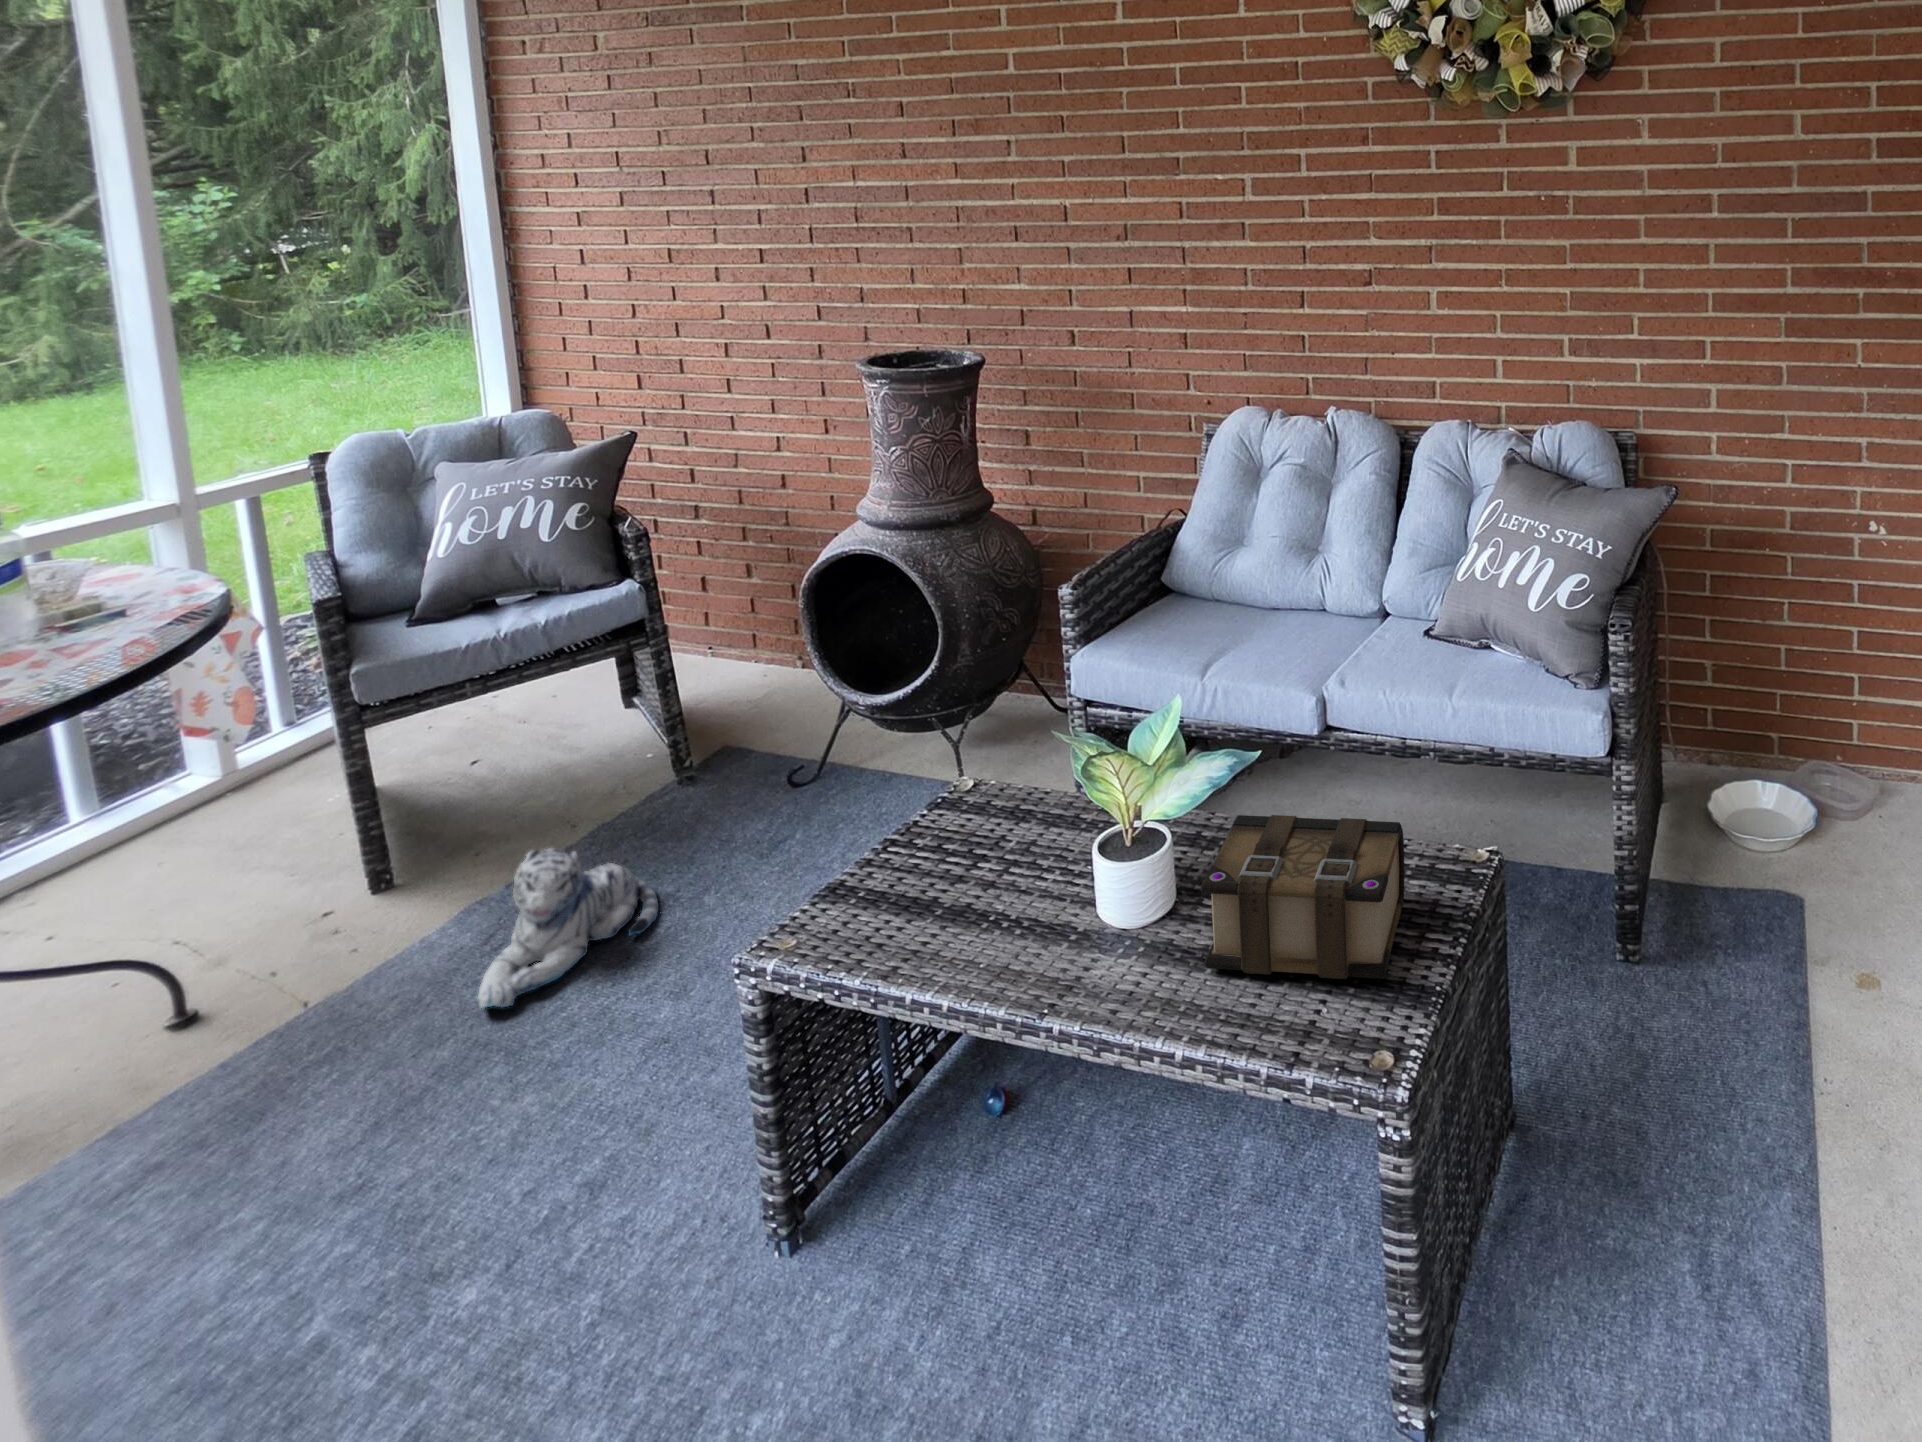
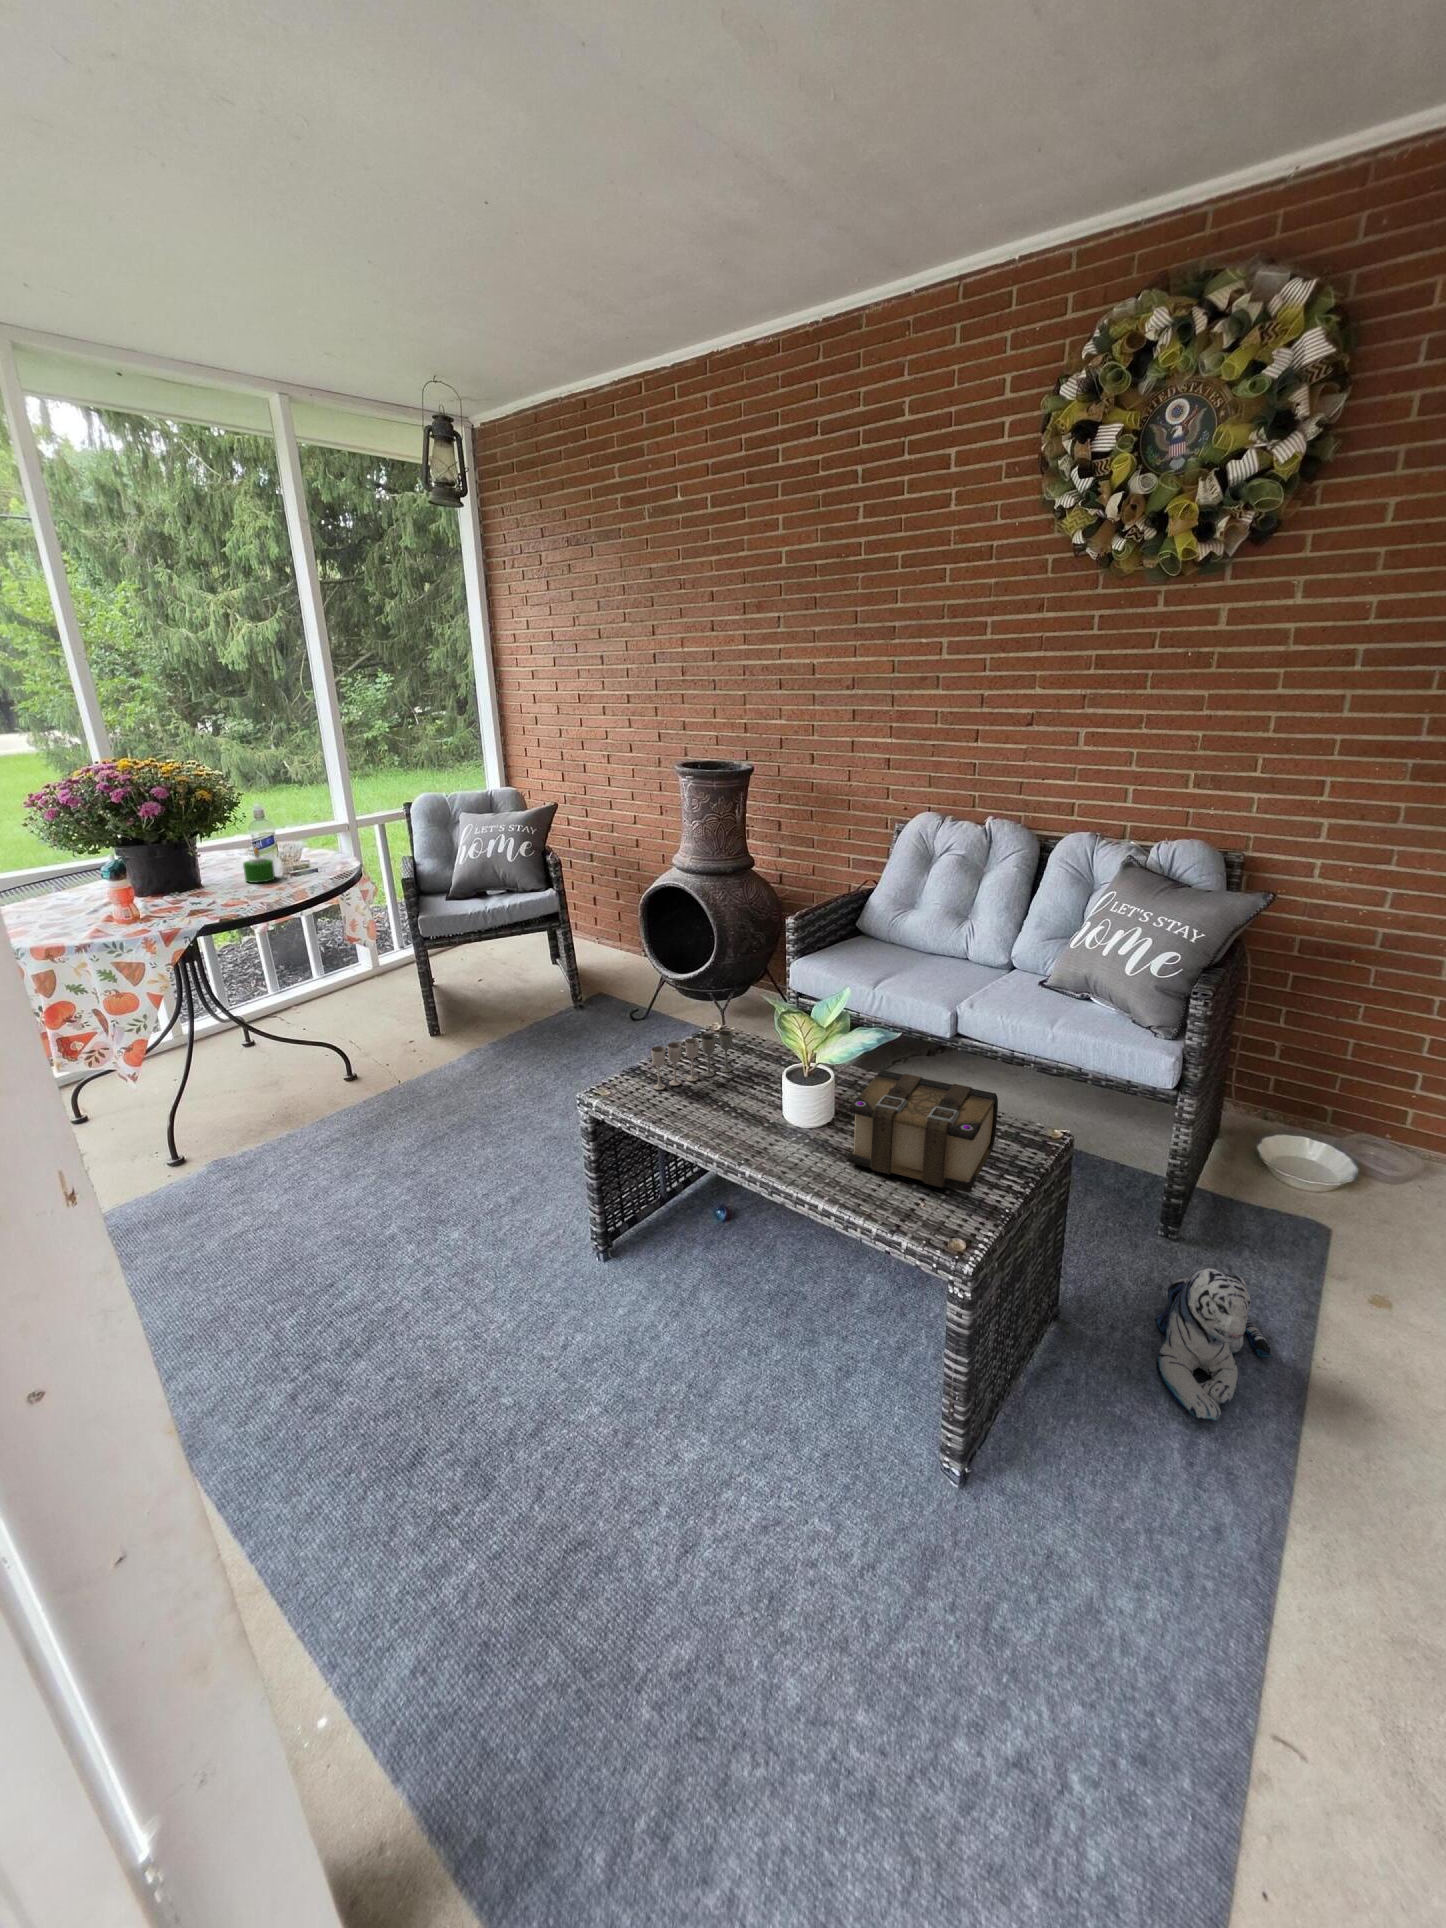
candle: none [41,589,112,655] -> present [243,848,275,883]
wine glass: none [876,789,1006,908] -> present [651,1030,733,1090]
plush toy: present [477,849,659,1008] -> present [1155,1268,1271,1420]

